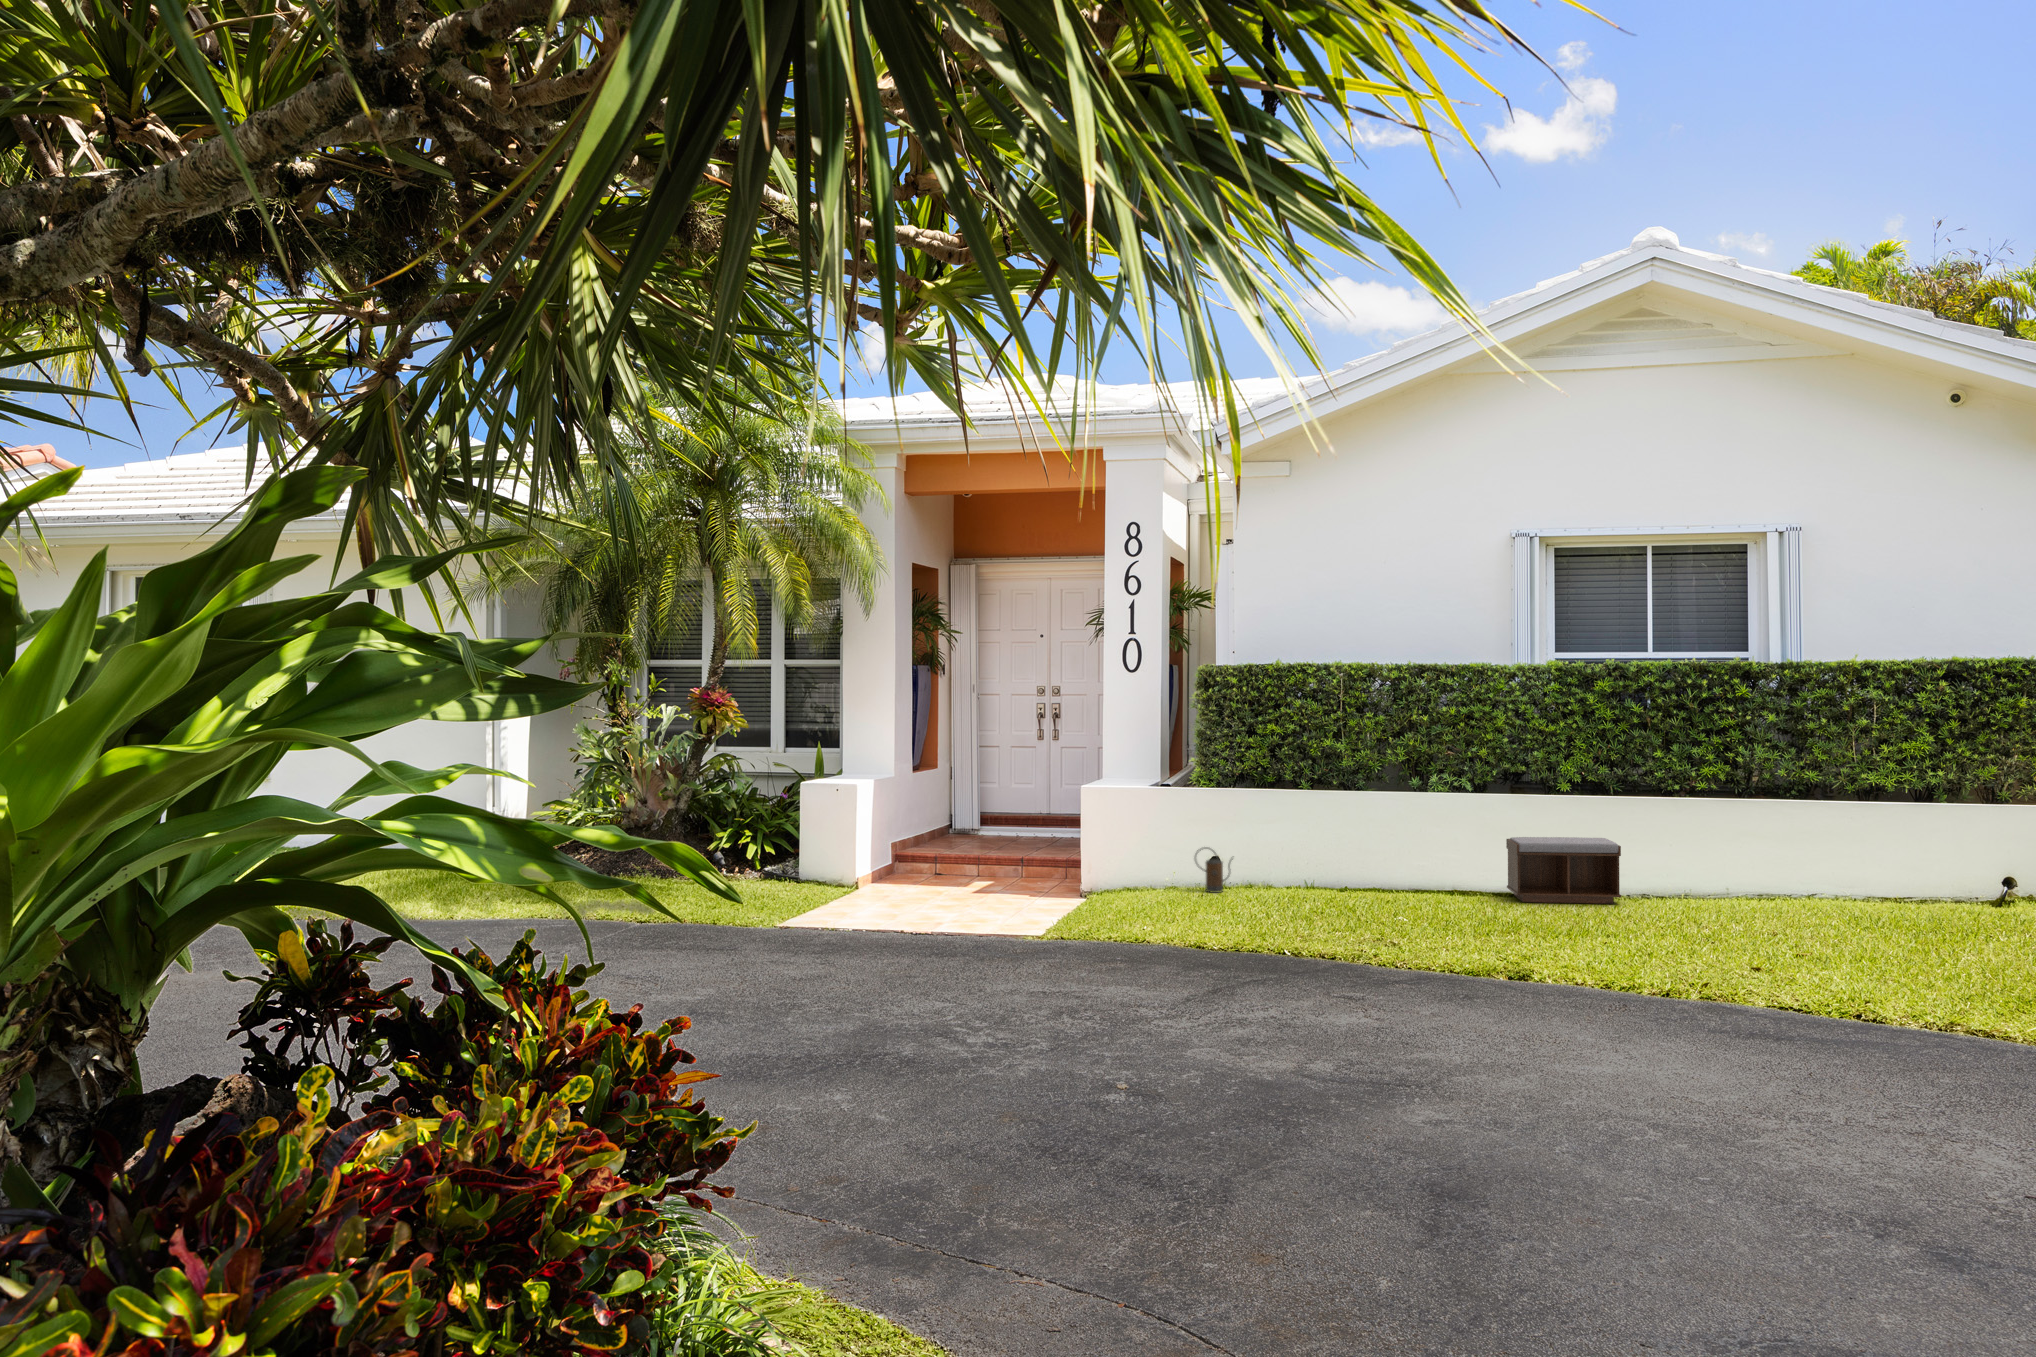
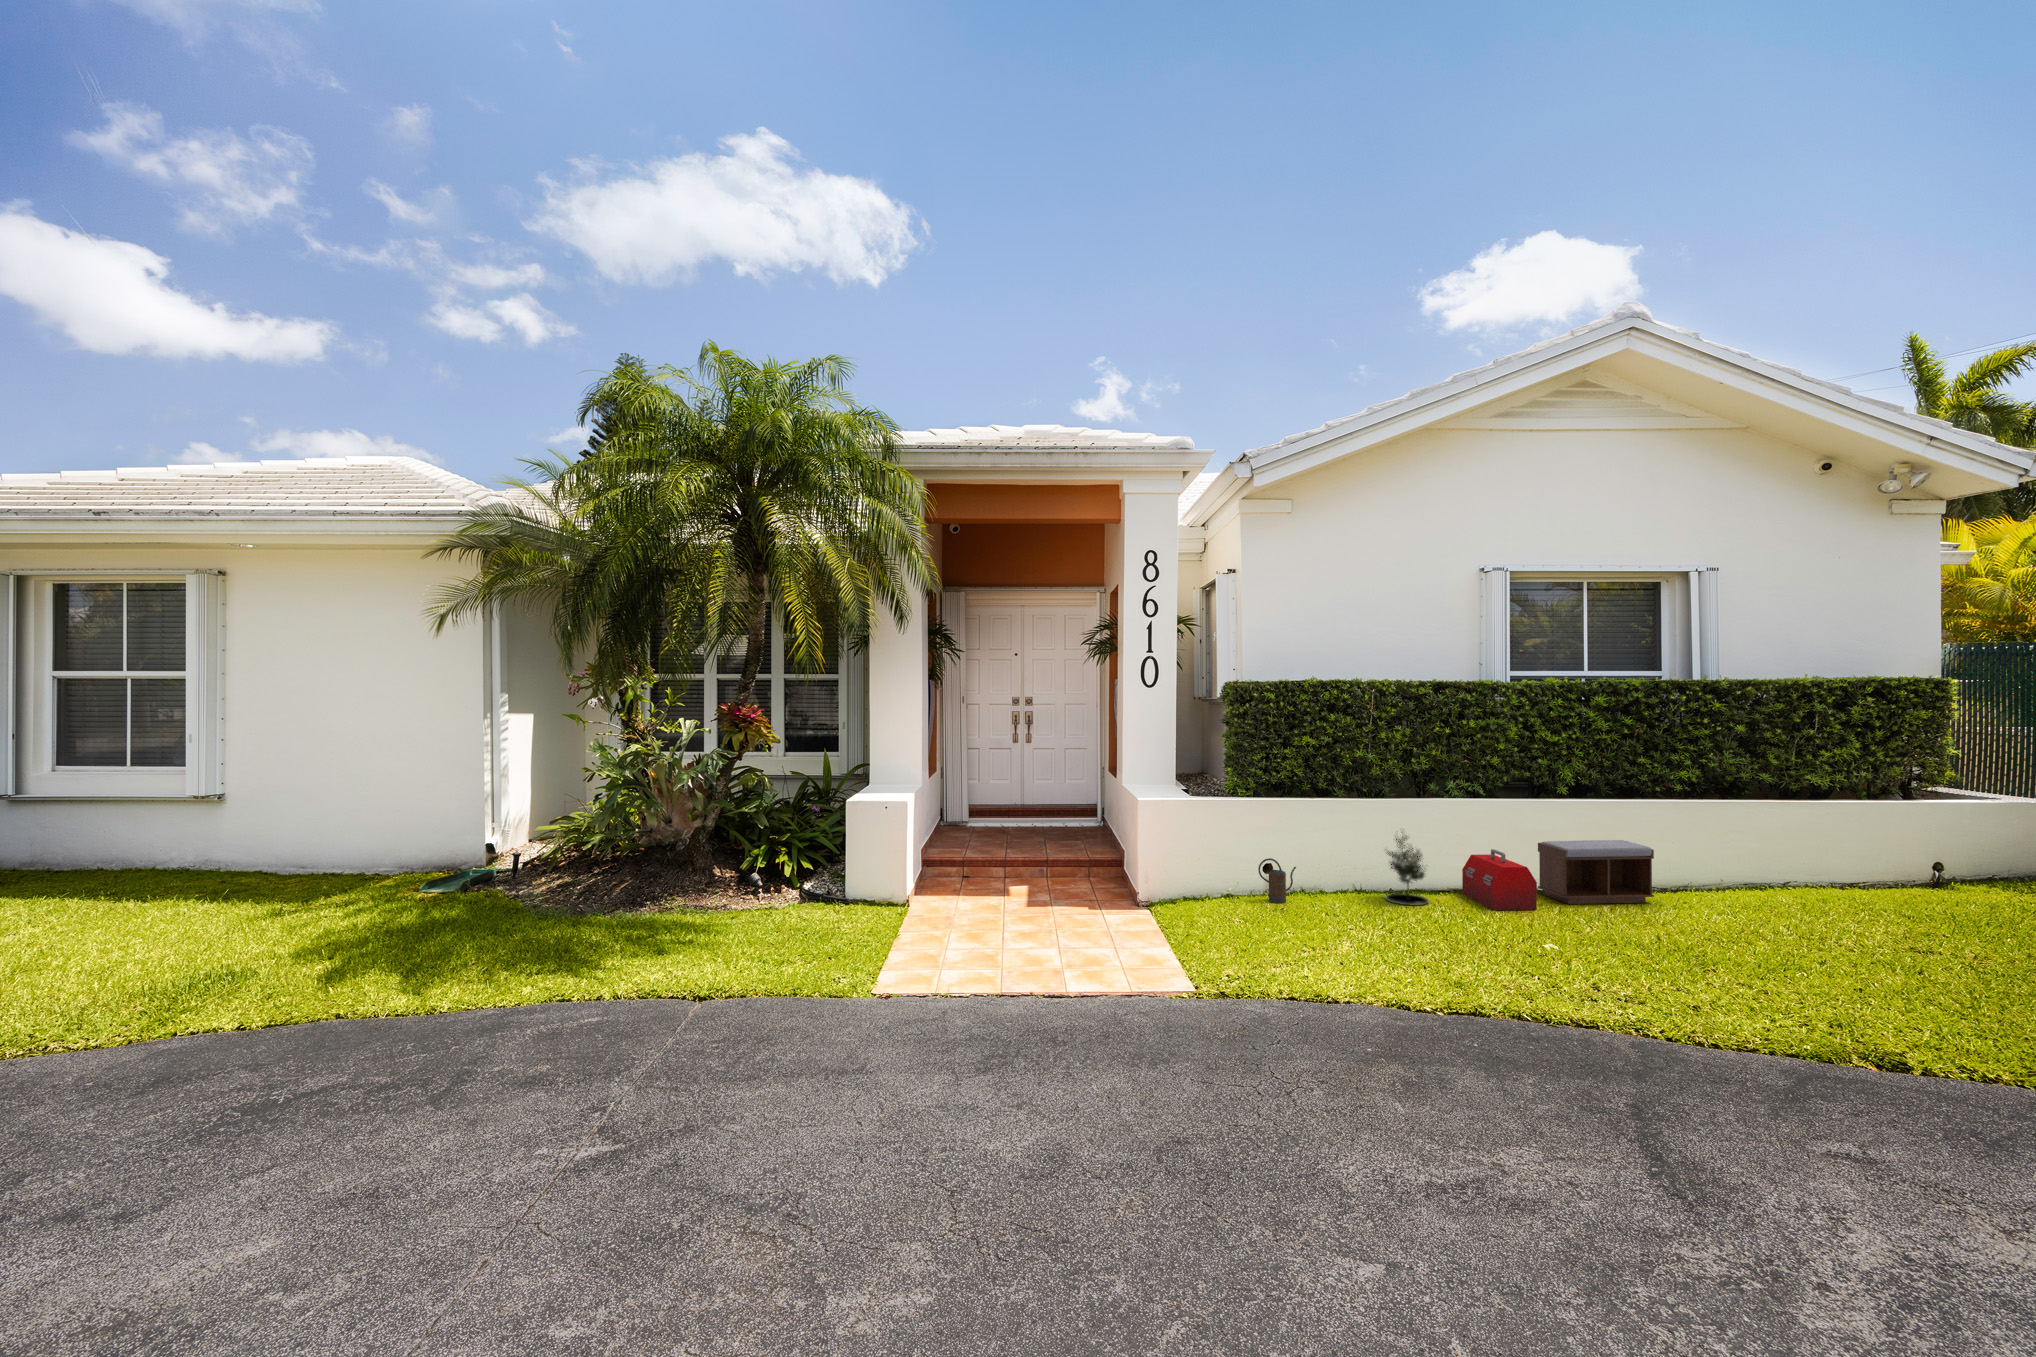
potted tree: none [1327,818,1376,898] -> present [1385,836,1429,906]
toolbox: none [1422,843,1478,905] -> present [1462,849,1537,910]

